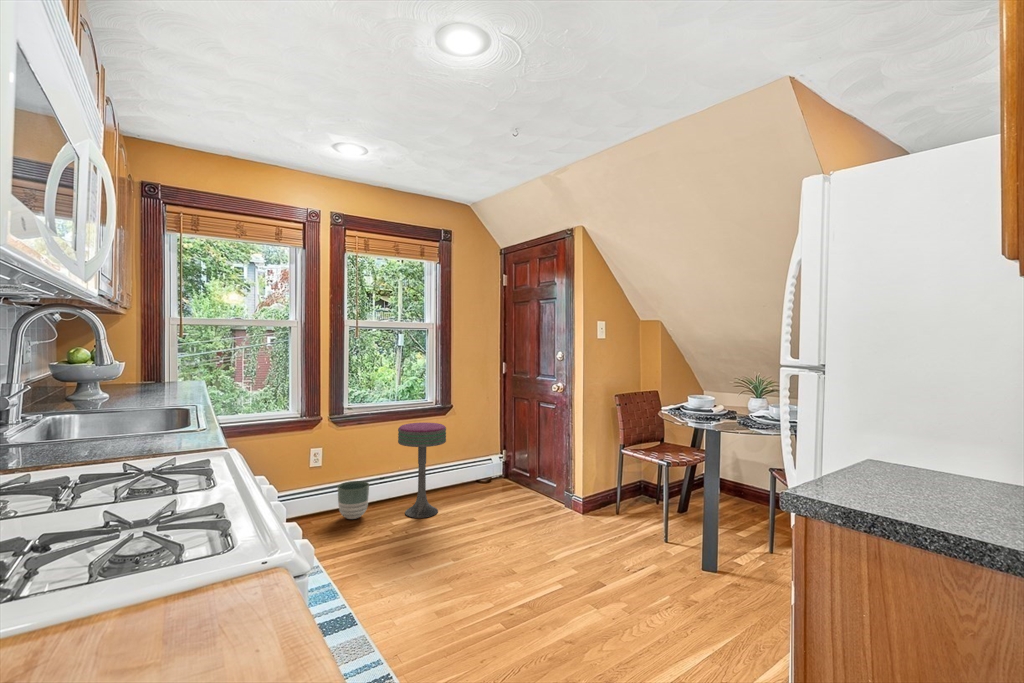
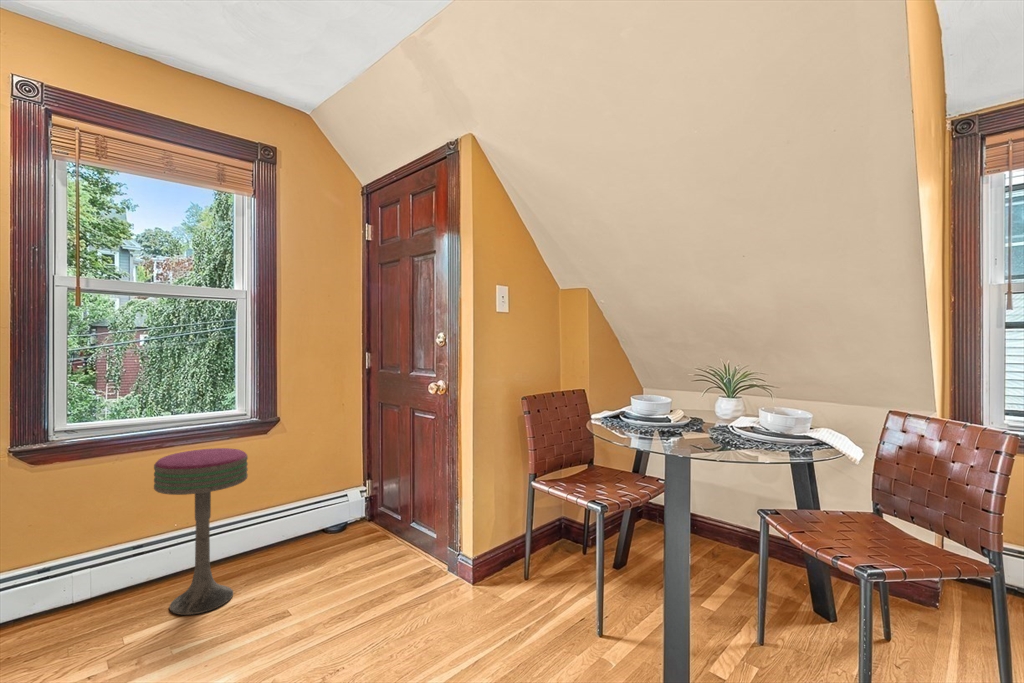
planter: present [338,481,369,519] -> none [27,555,99,629]

